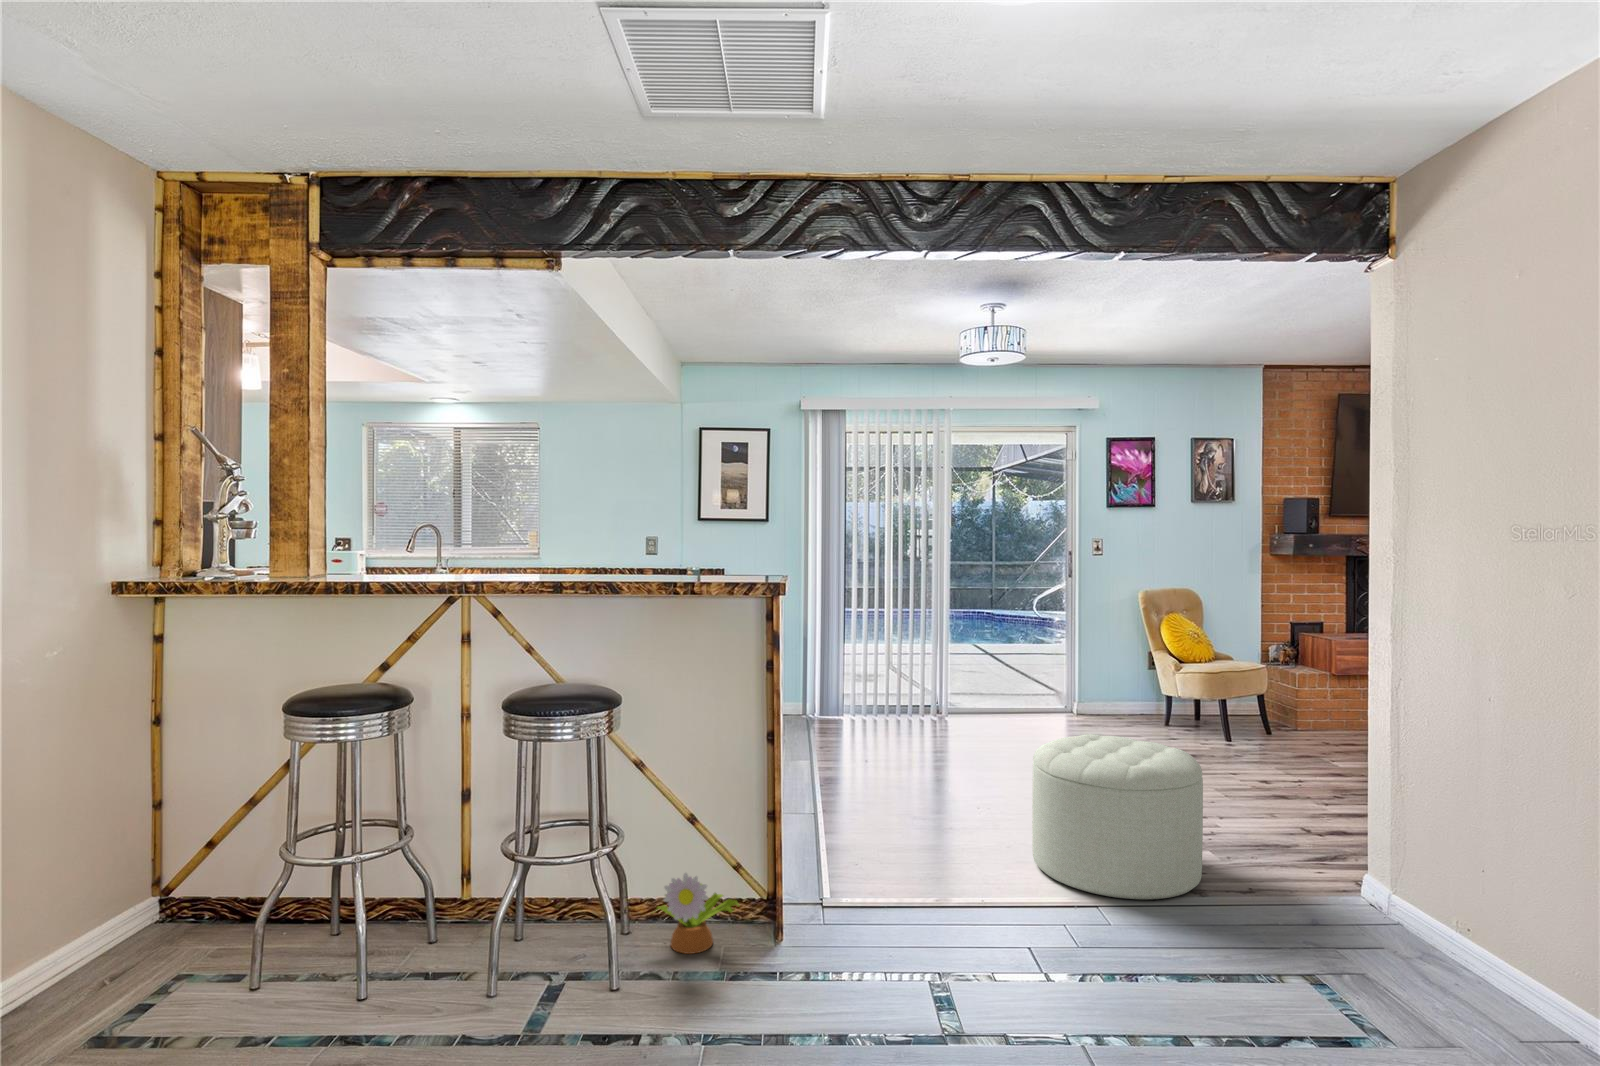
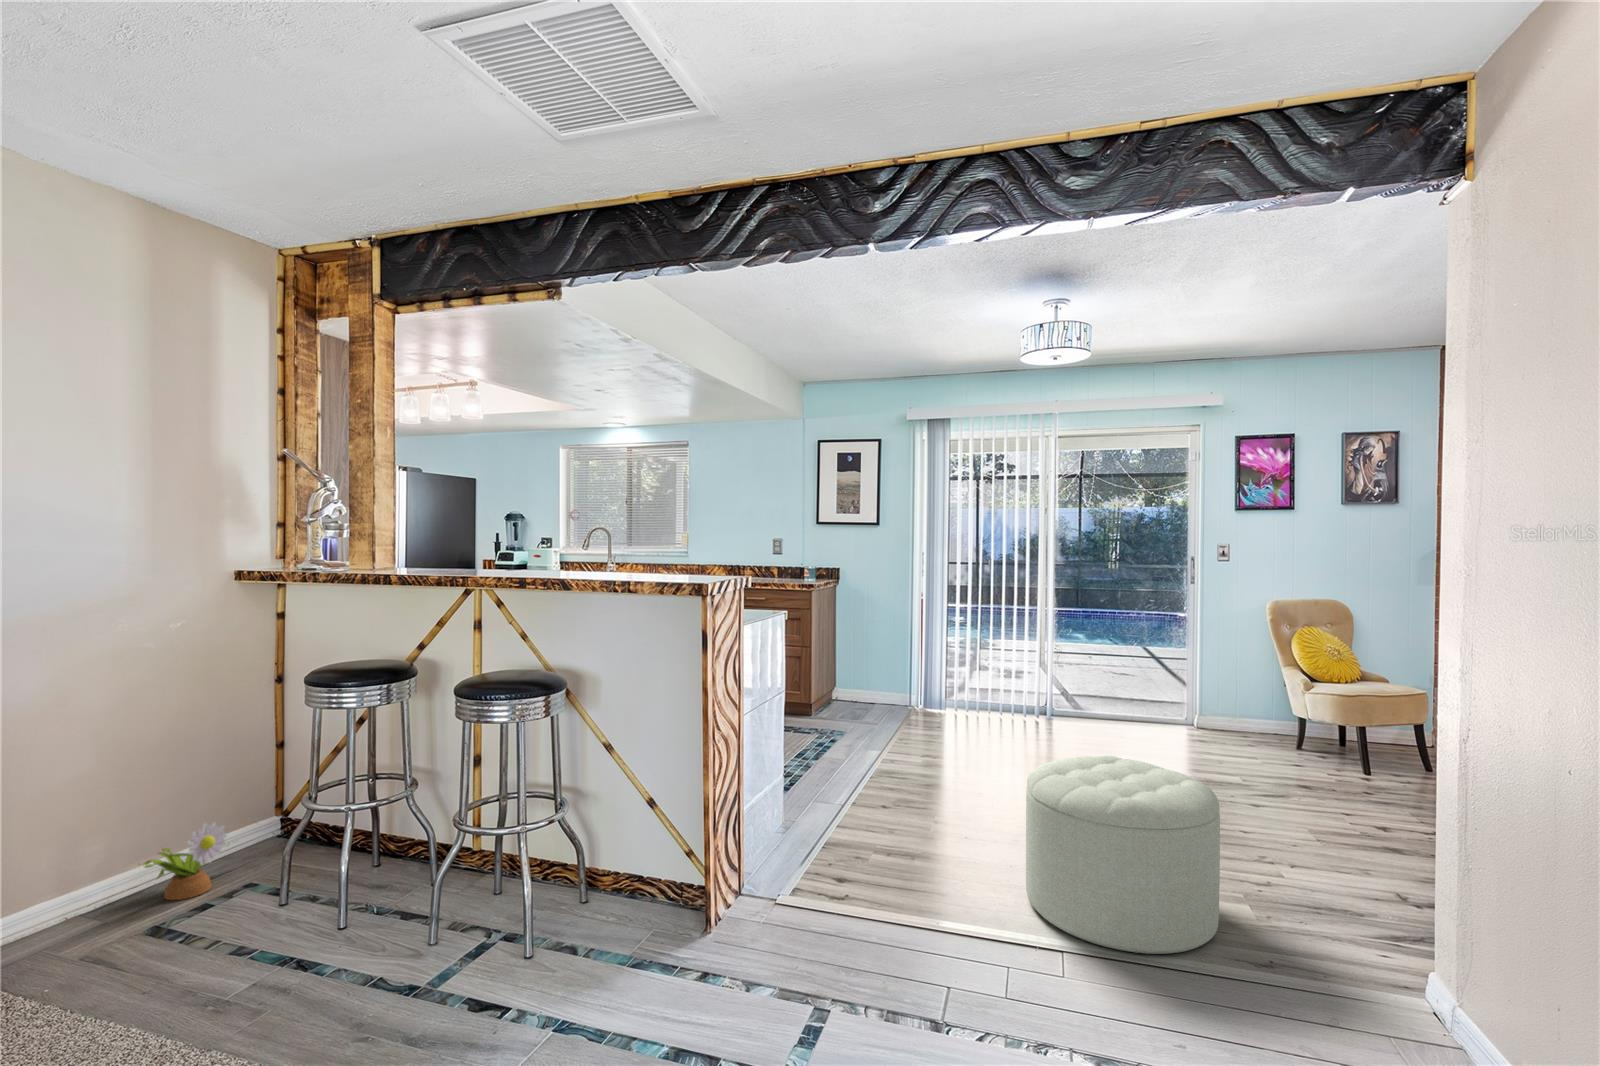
decorative plant: present [651,873,739,954] -> present [143,822,227,900]

